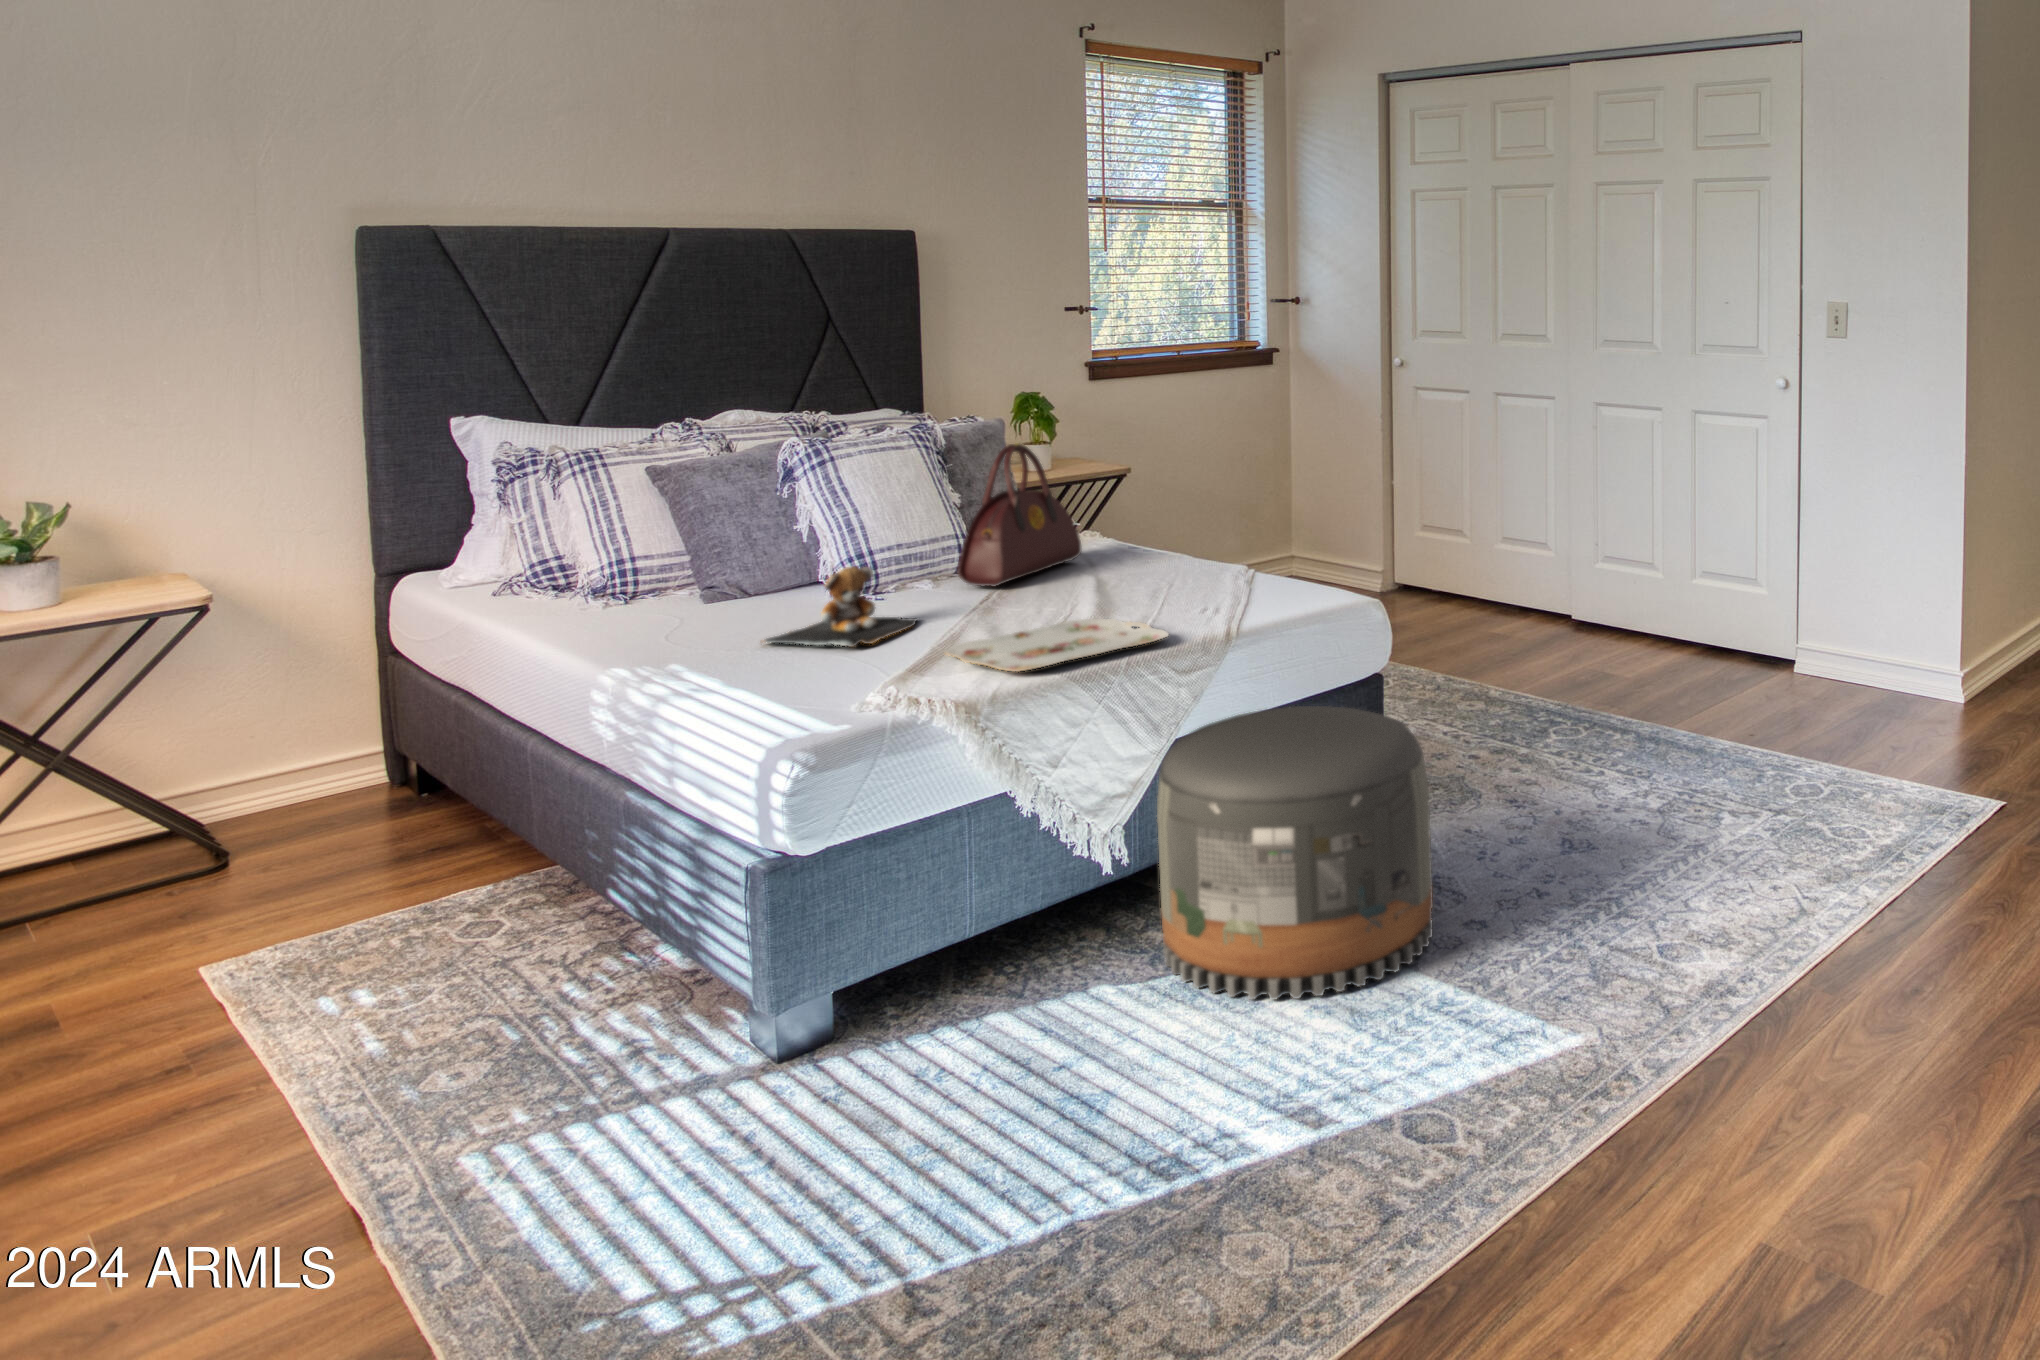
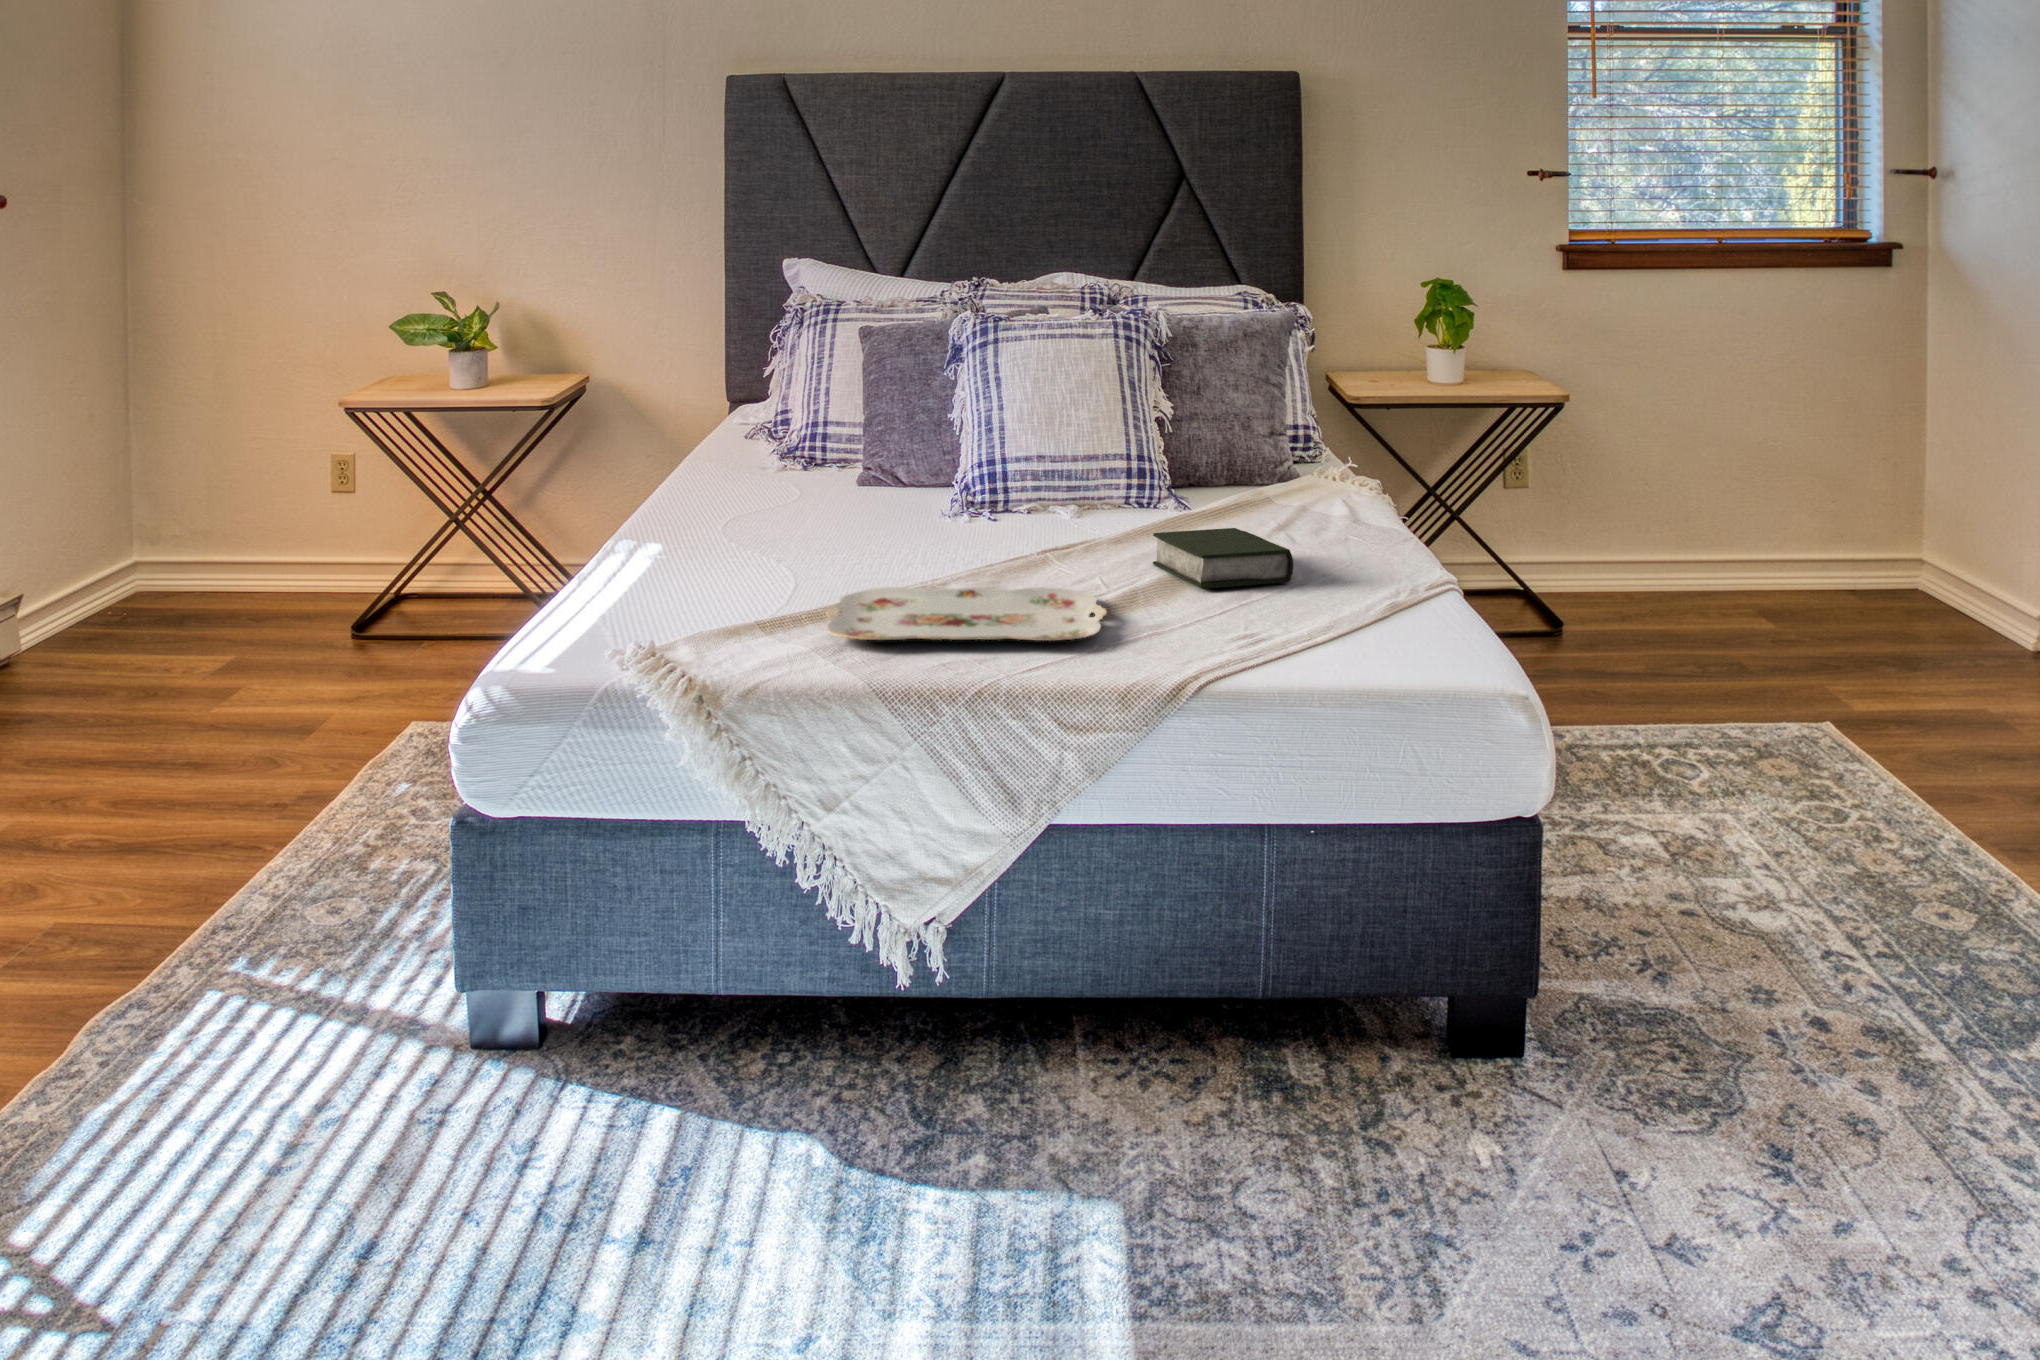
handbag: present [957,443,1081,587] -> none [1063,338,1262,526]
teddy bear: present [763,566,917,647] -> none [753,467,939,568]
book: none [1086,566,1196,603] -> present [1153,528,1293,589]
pouf: present [1157,706,1433,1000] -> none [891,781,1327,1283]

